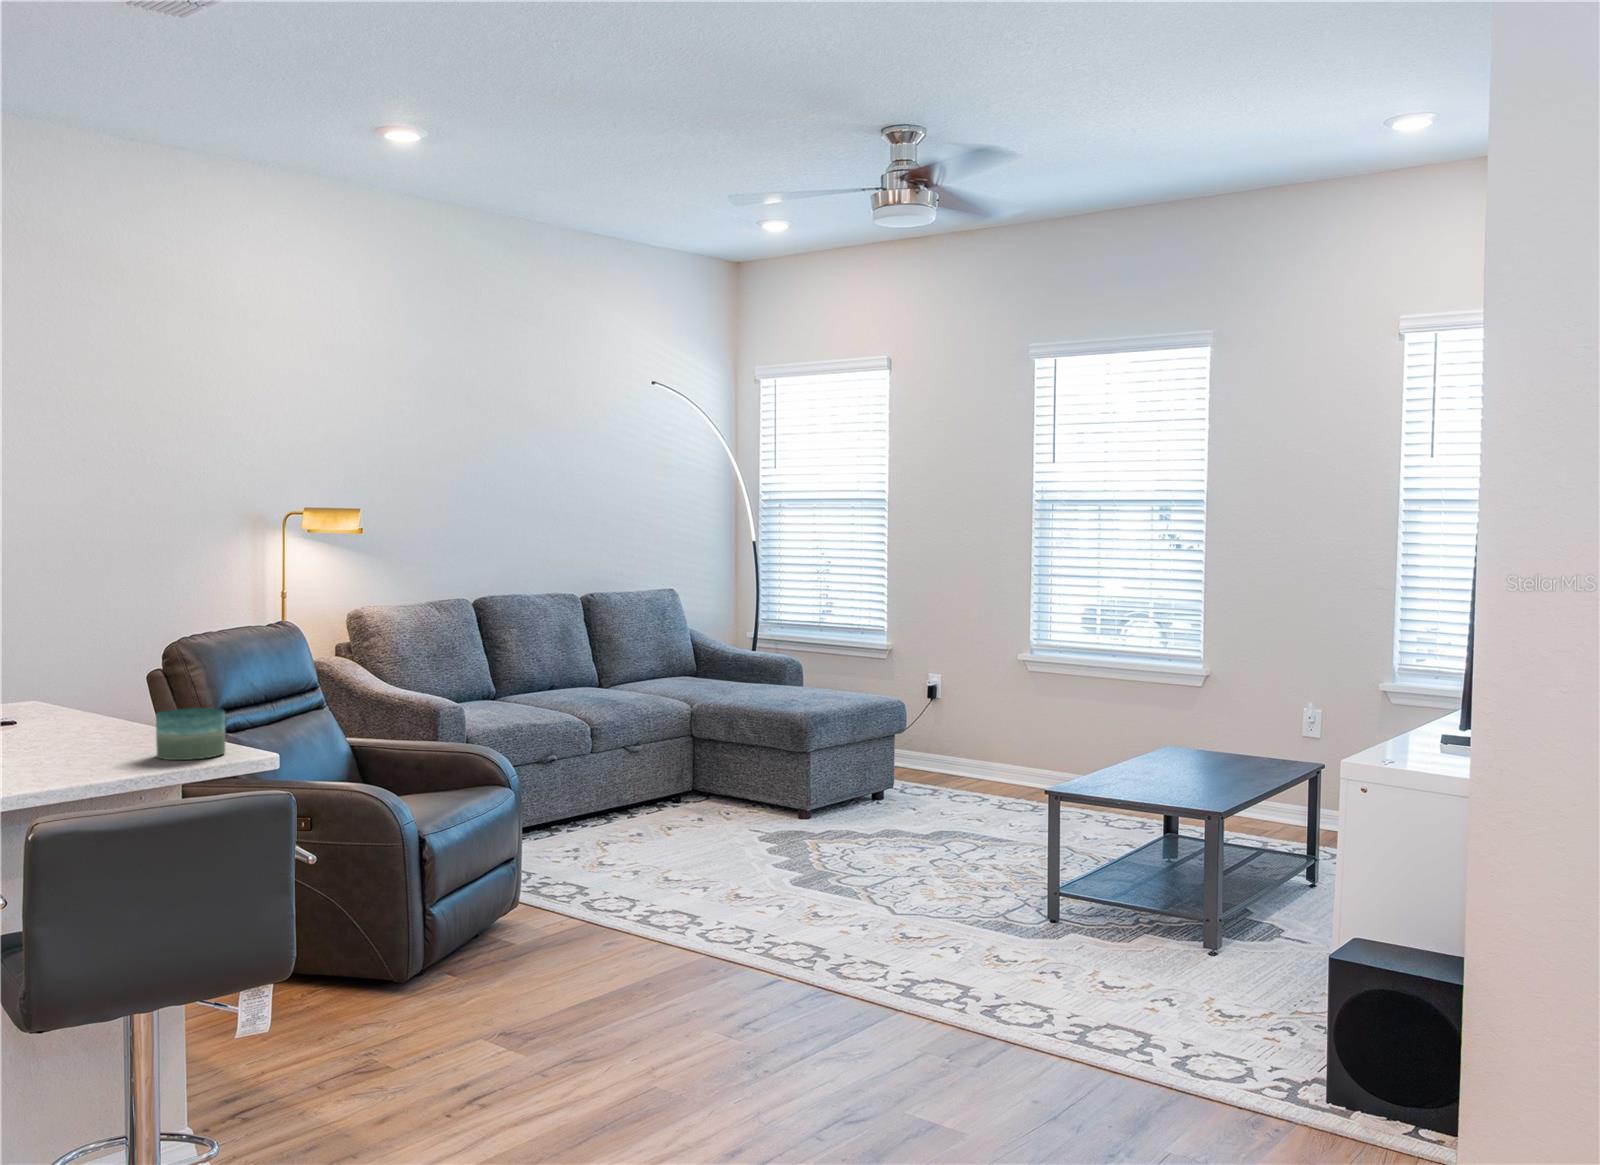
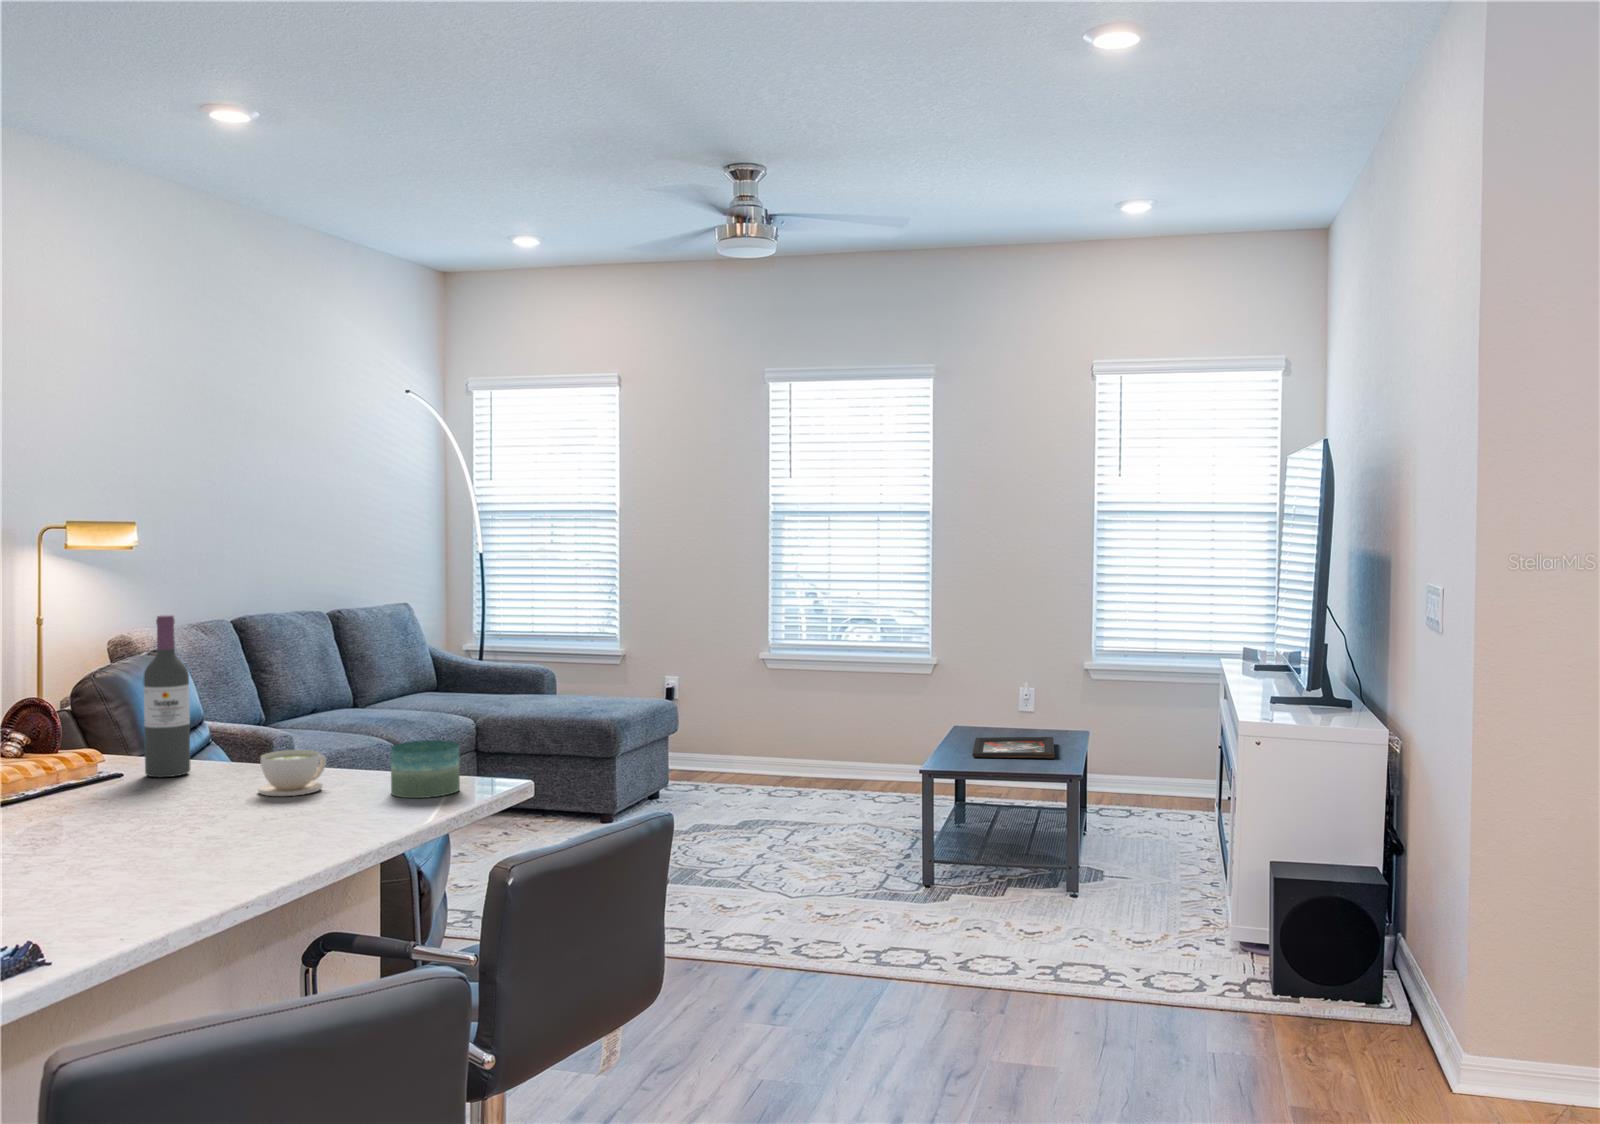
wine bottle: none [40,585,83,727] -> present [144,615,190,777]
coffee cup: none [68,709,136,749] -> present [258,750,326,796]
decorative tray: none [1123,759,1248,789] -> present [972,737,1055,758]

